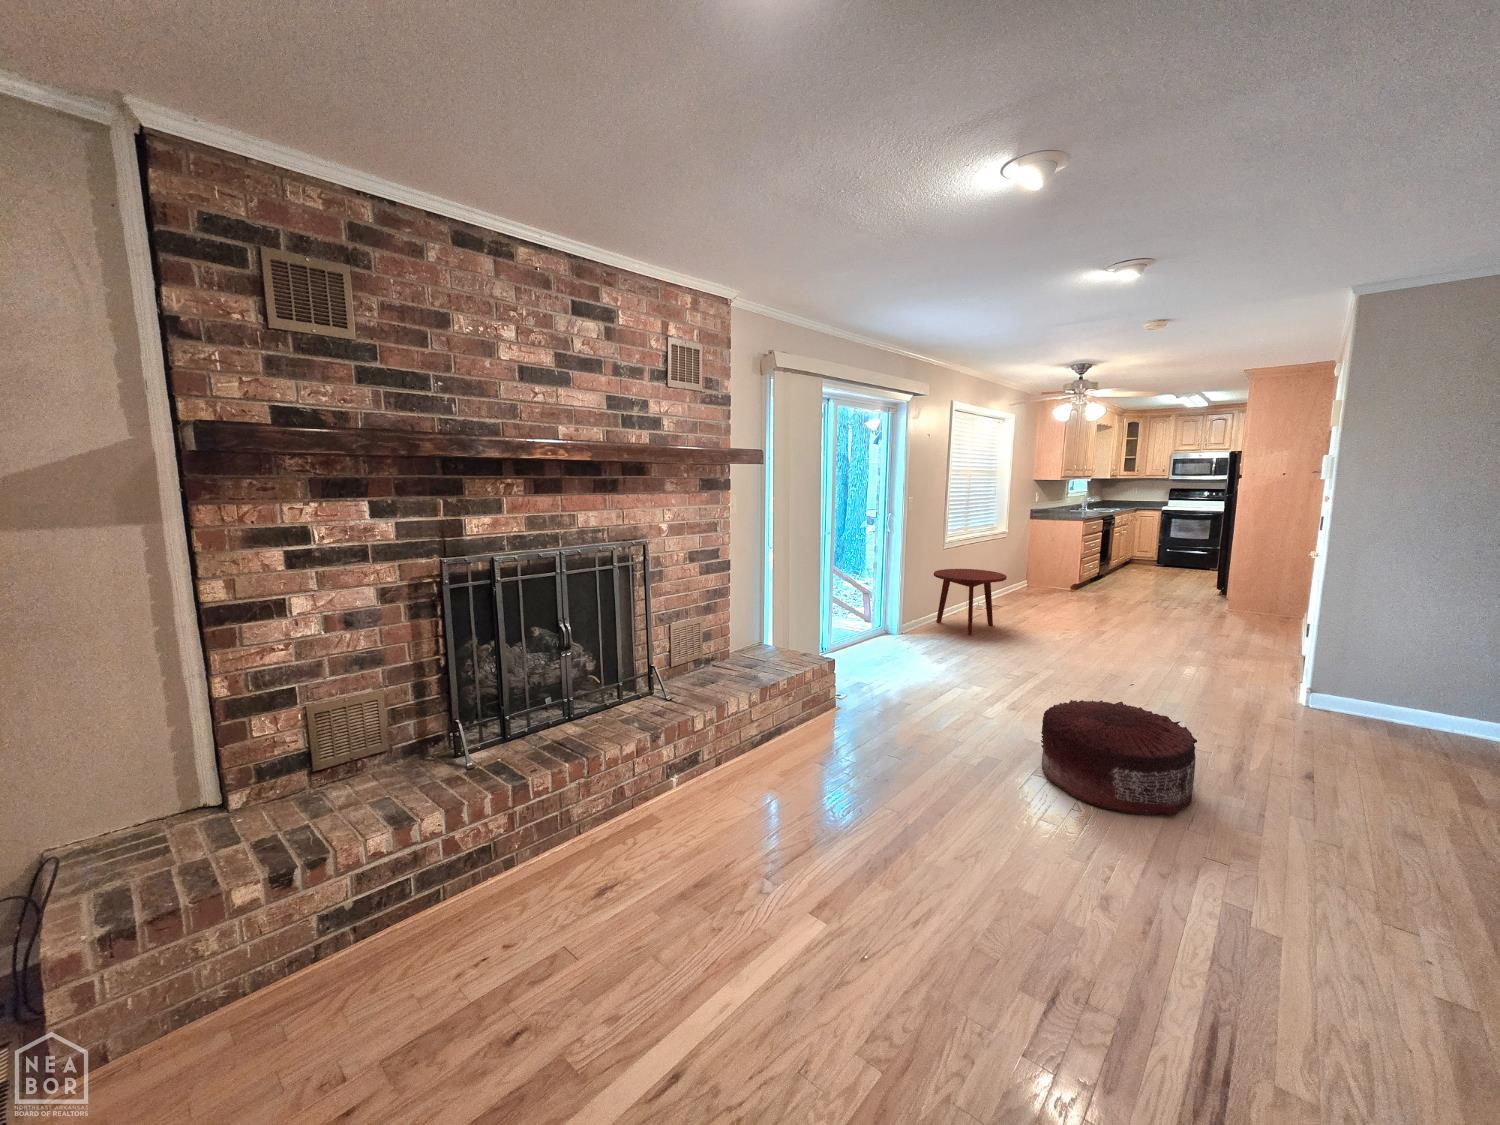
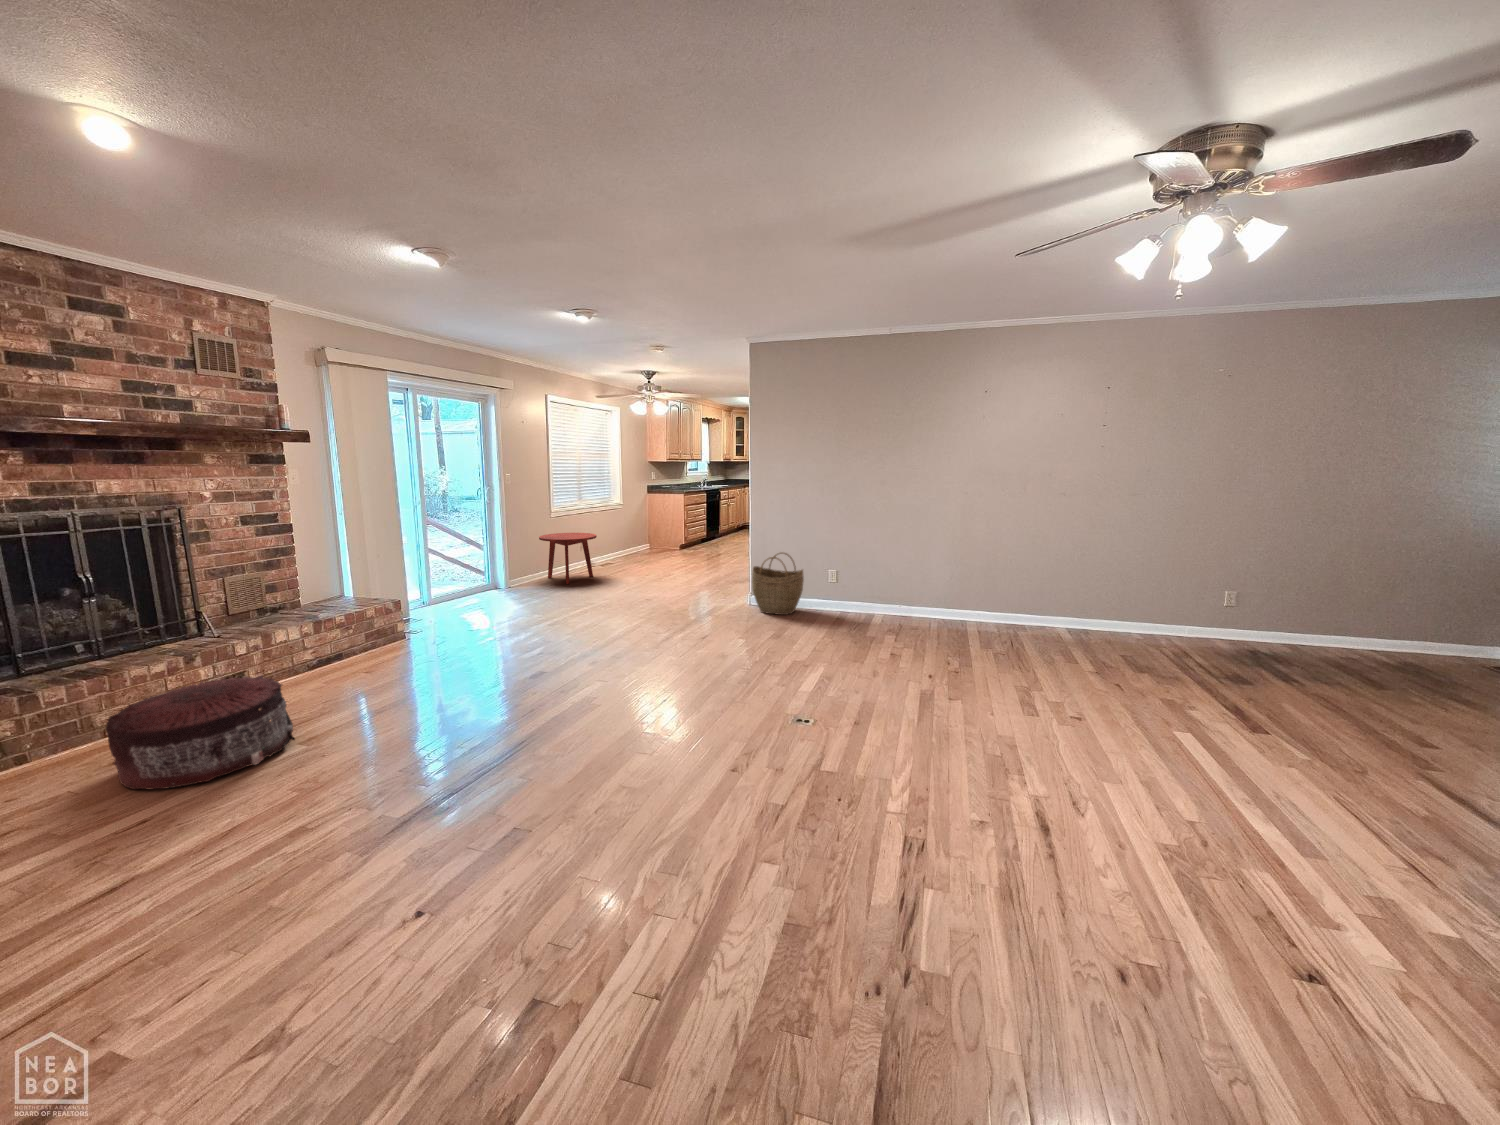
woven basket: none [1340,635,1472,746] -> present [752,552,804,615]
pouf: present [1041,700,1197,815] -> present [106,676,294,790]

